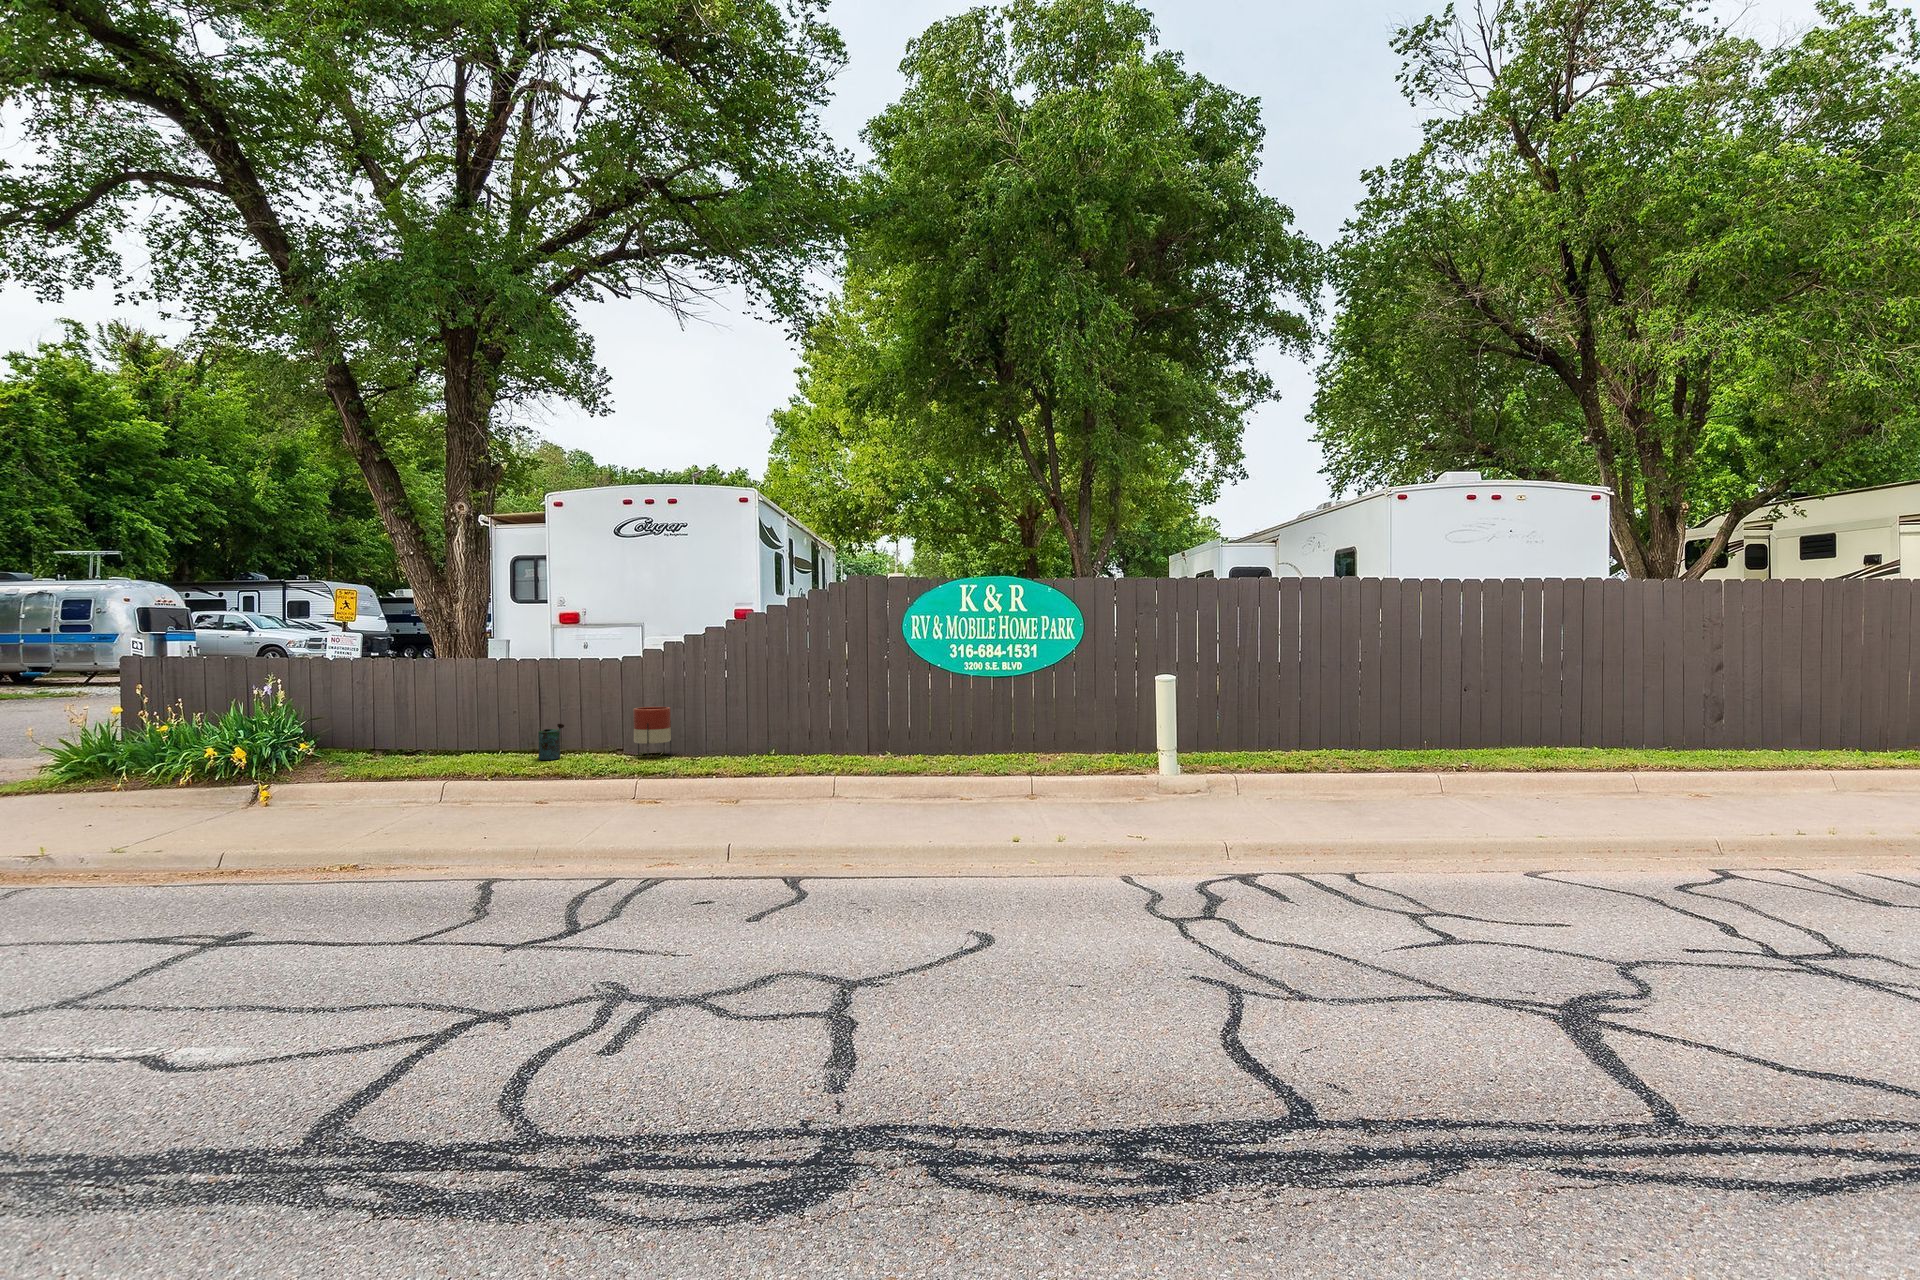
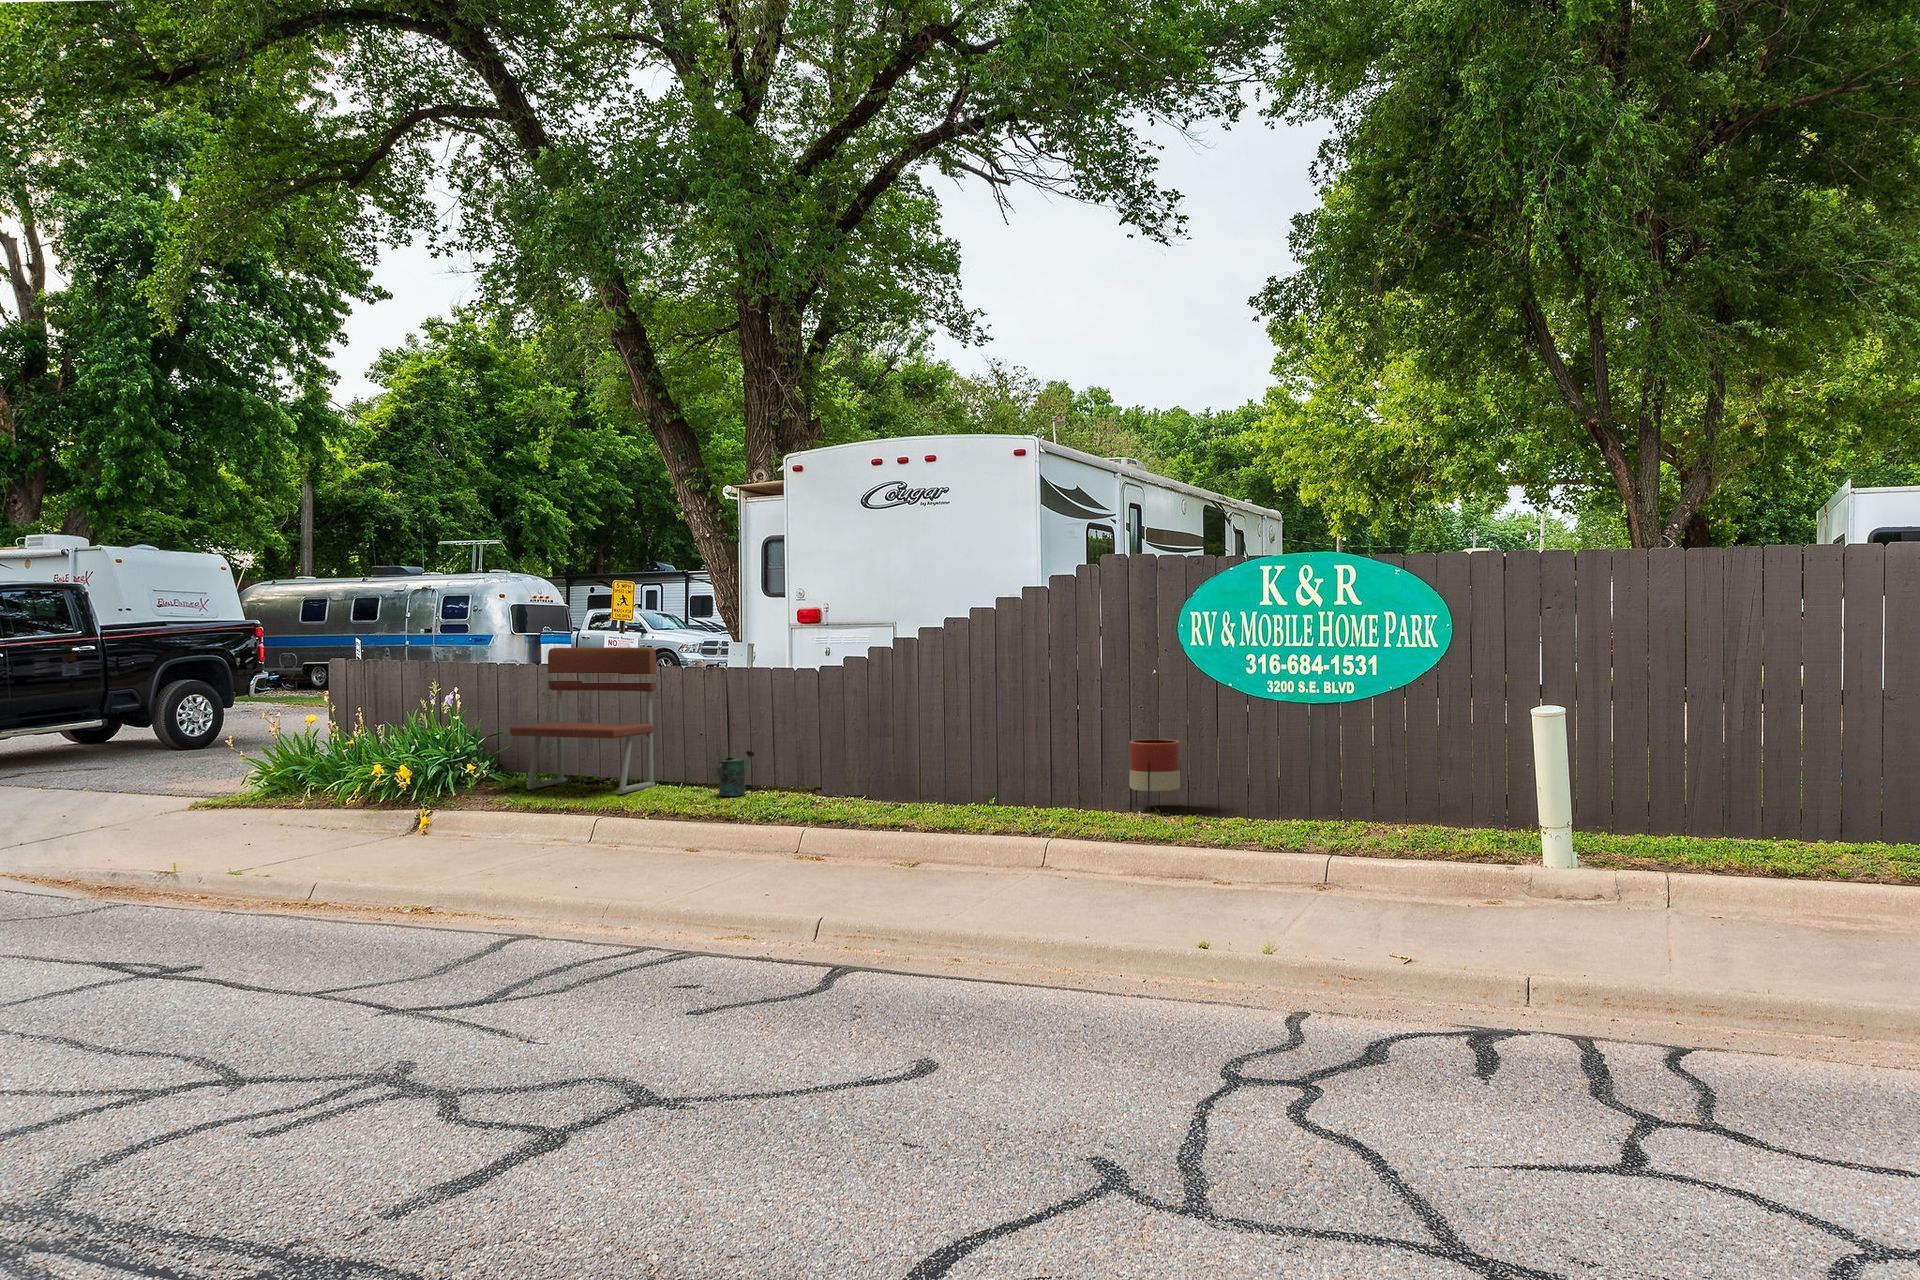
bench: none [341,643,475,763] -> present [510,647,657,793]
planter: present [633,707,671,758] -> present [1129,739,1181,812]

